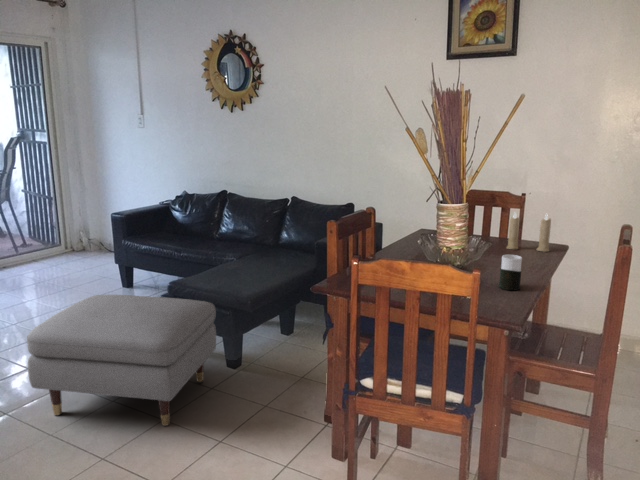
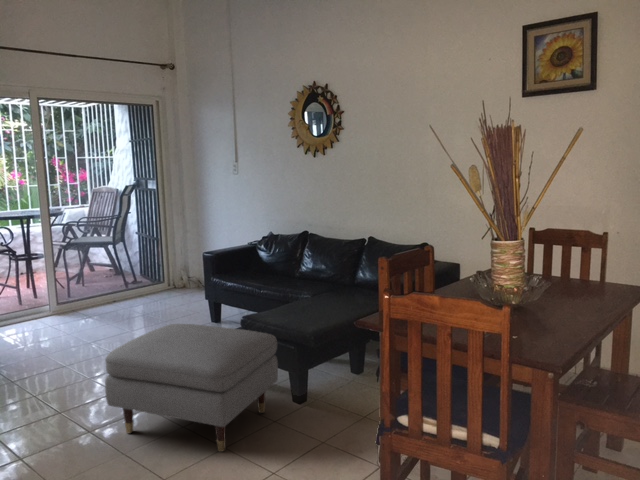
candle: present [507,213,551,252] -> none [576,248,627,293]
cup: present [499,255,522,290] -> none [552,292,577,330]

